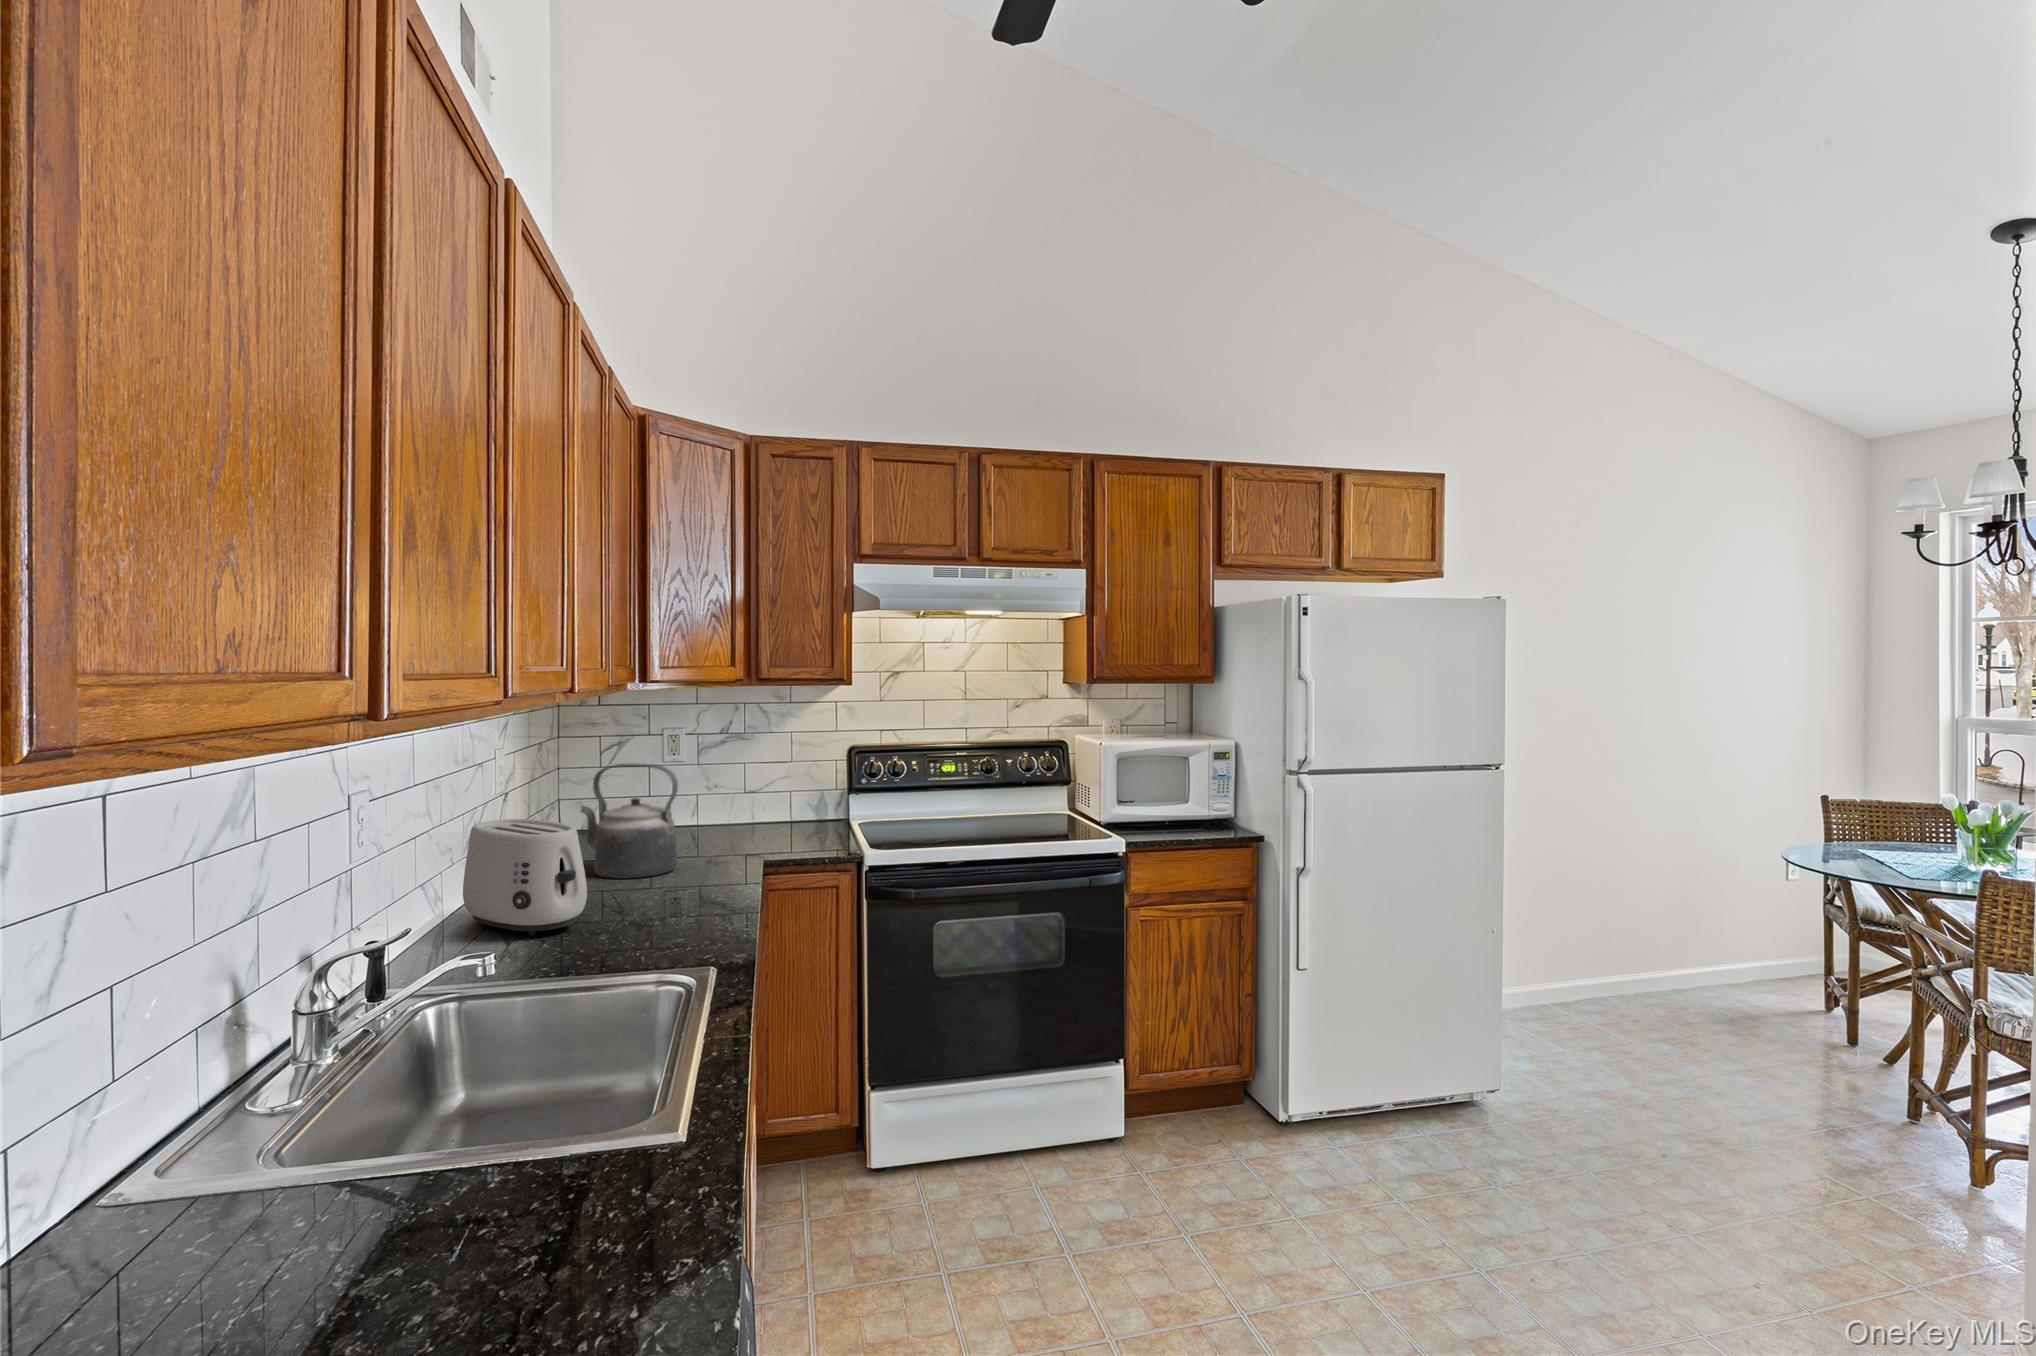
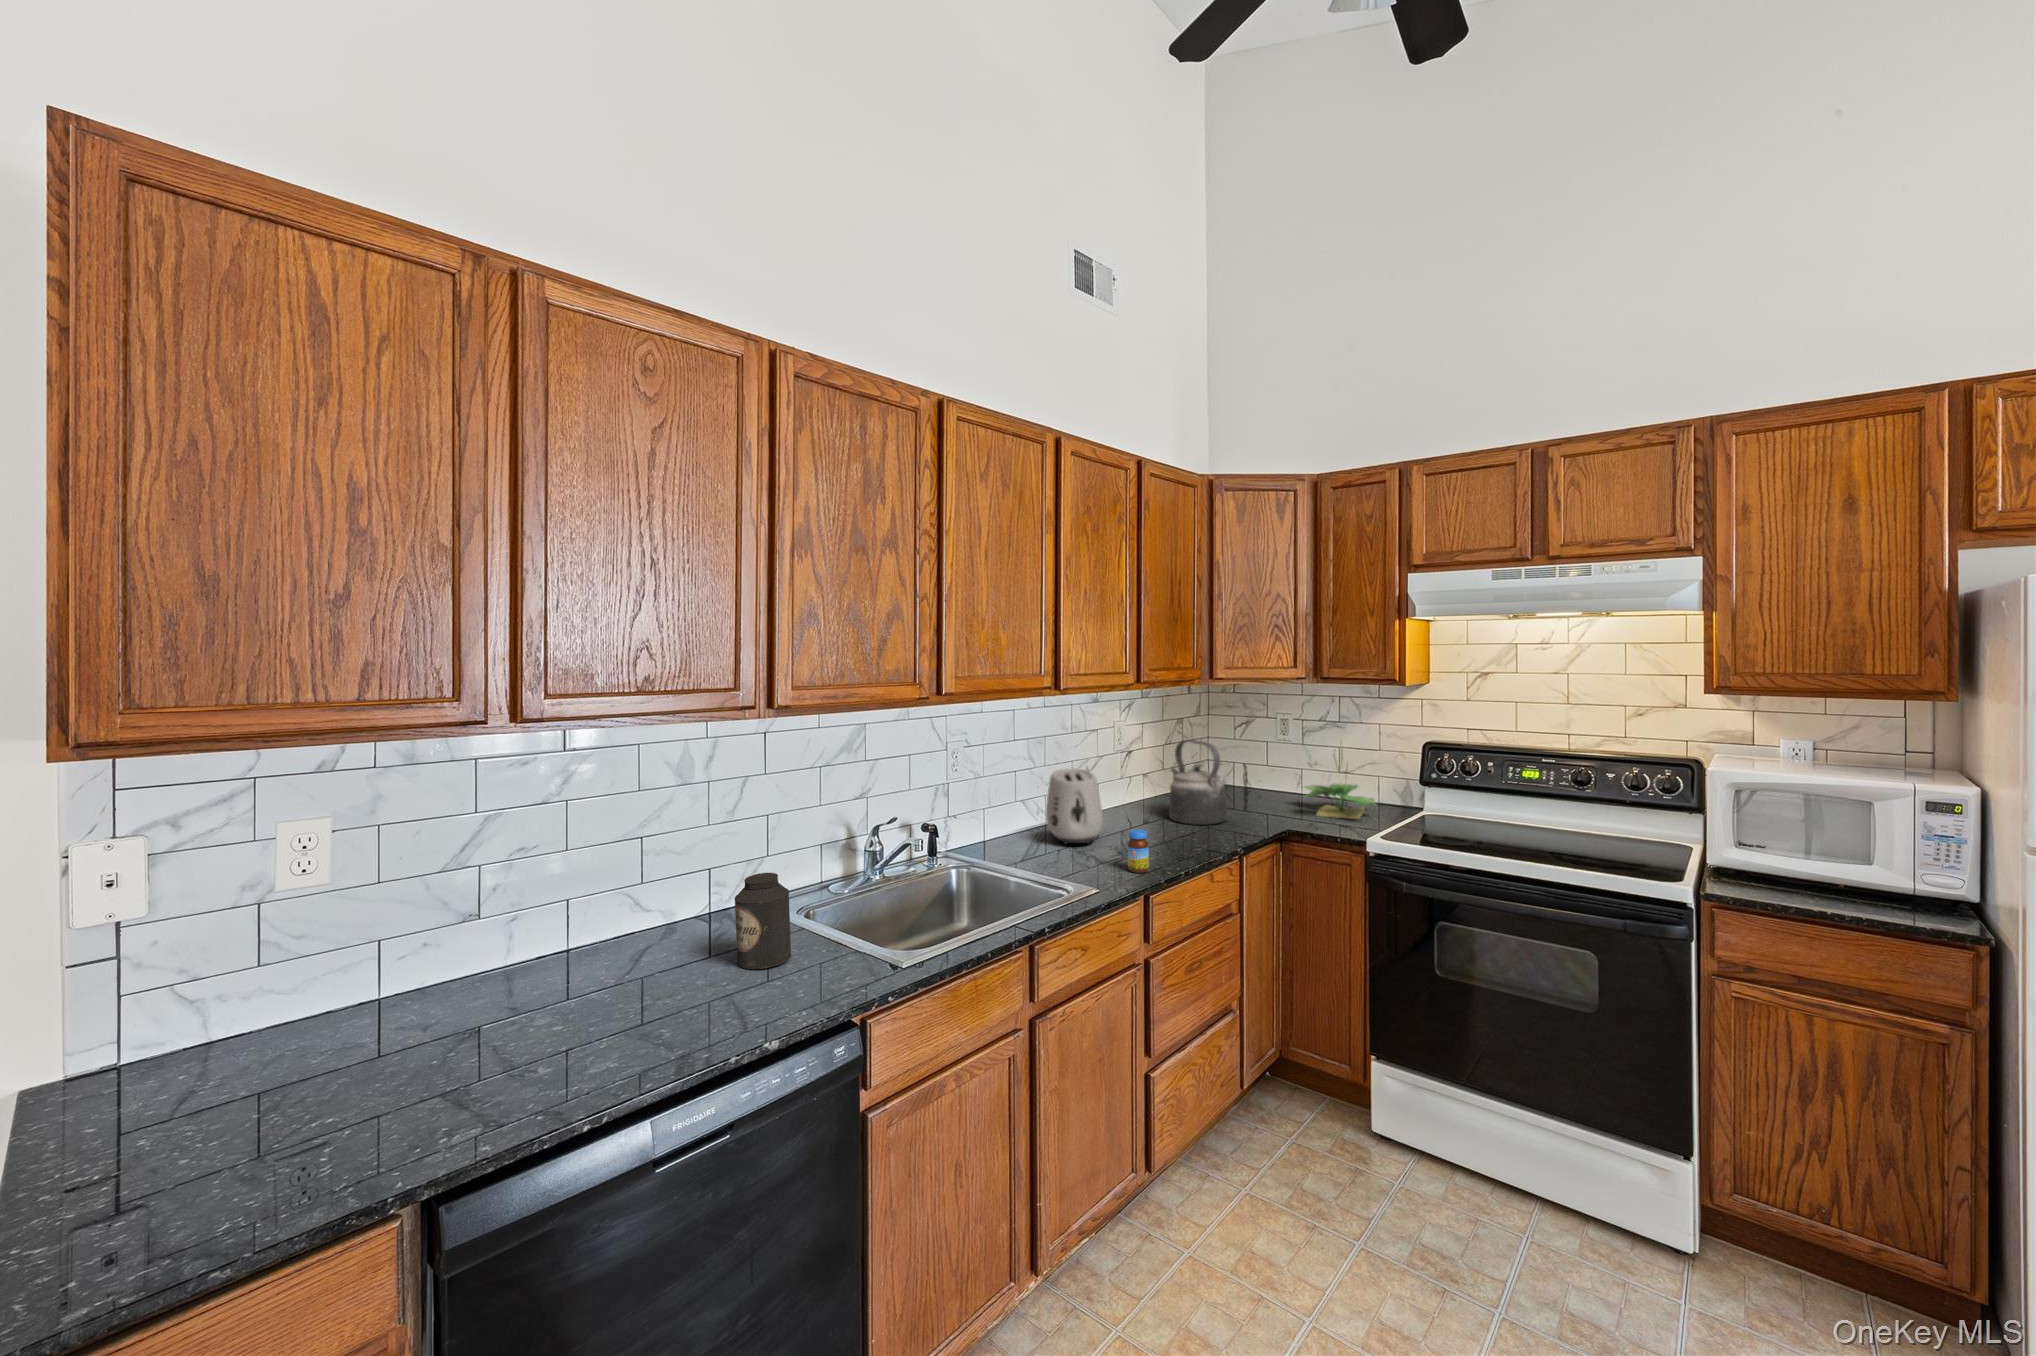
potted plant: none [712,749,817,843] -> present [1304,750,1376,819]
jar: none [690,880,720,940] -> present [1128,829,1149,873]
canister: none [345,1062,479,1289] -> present [735,873,791,969]

